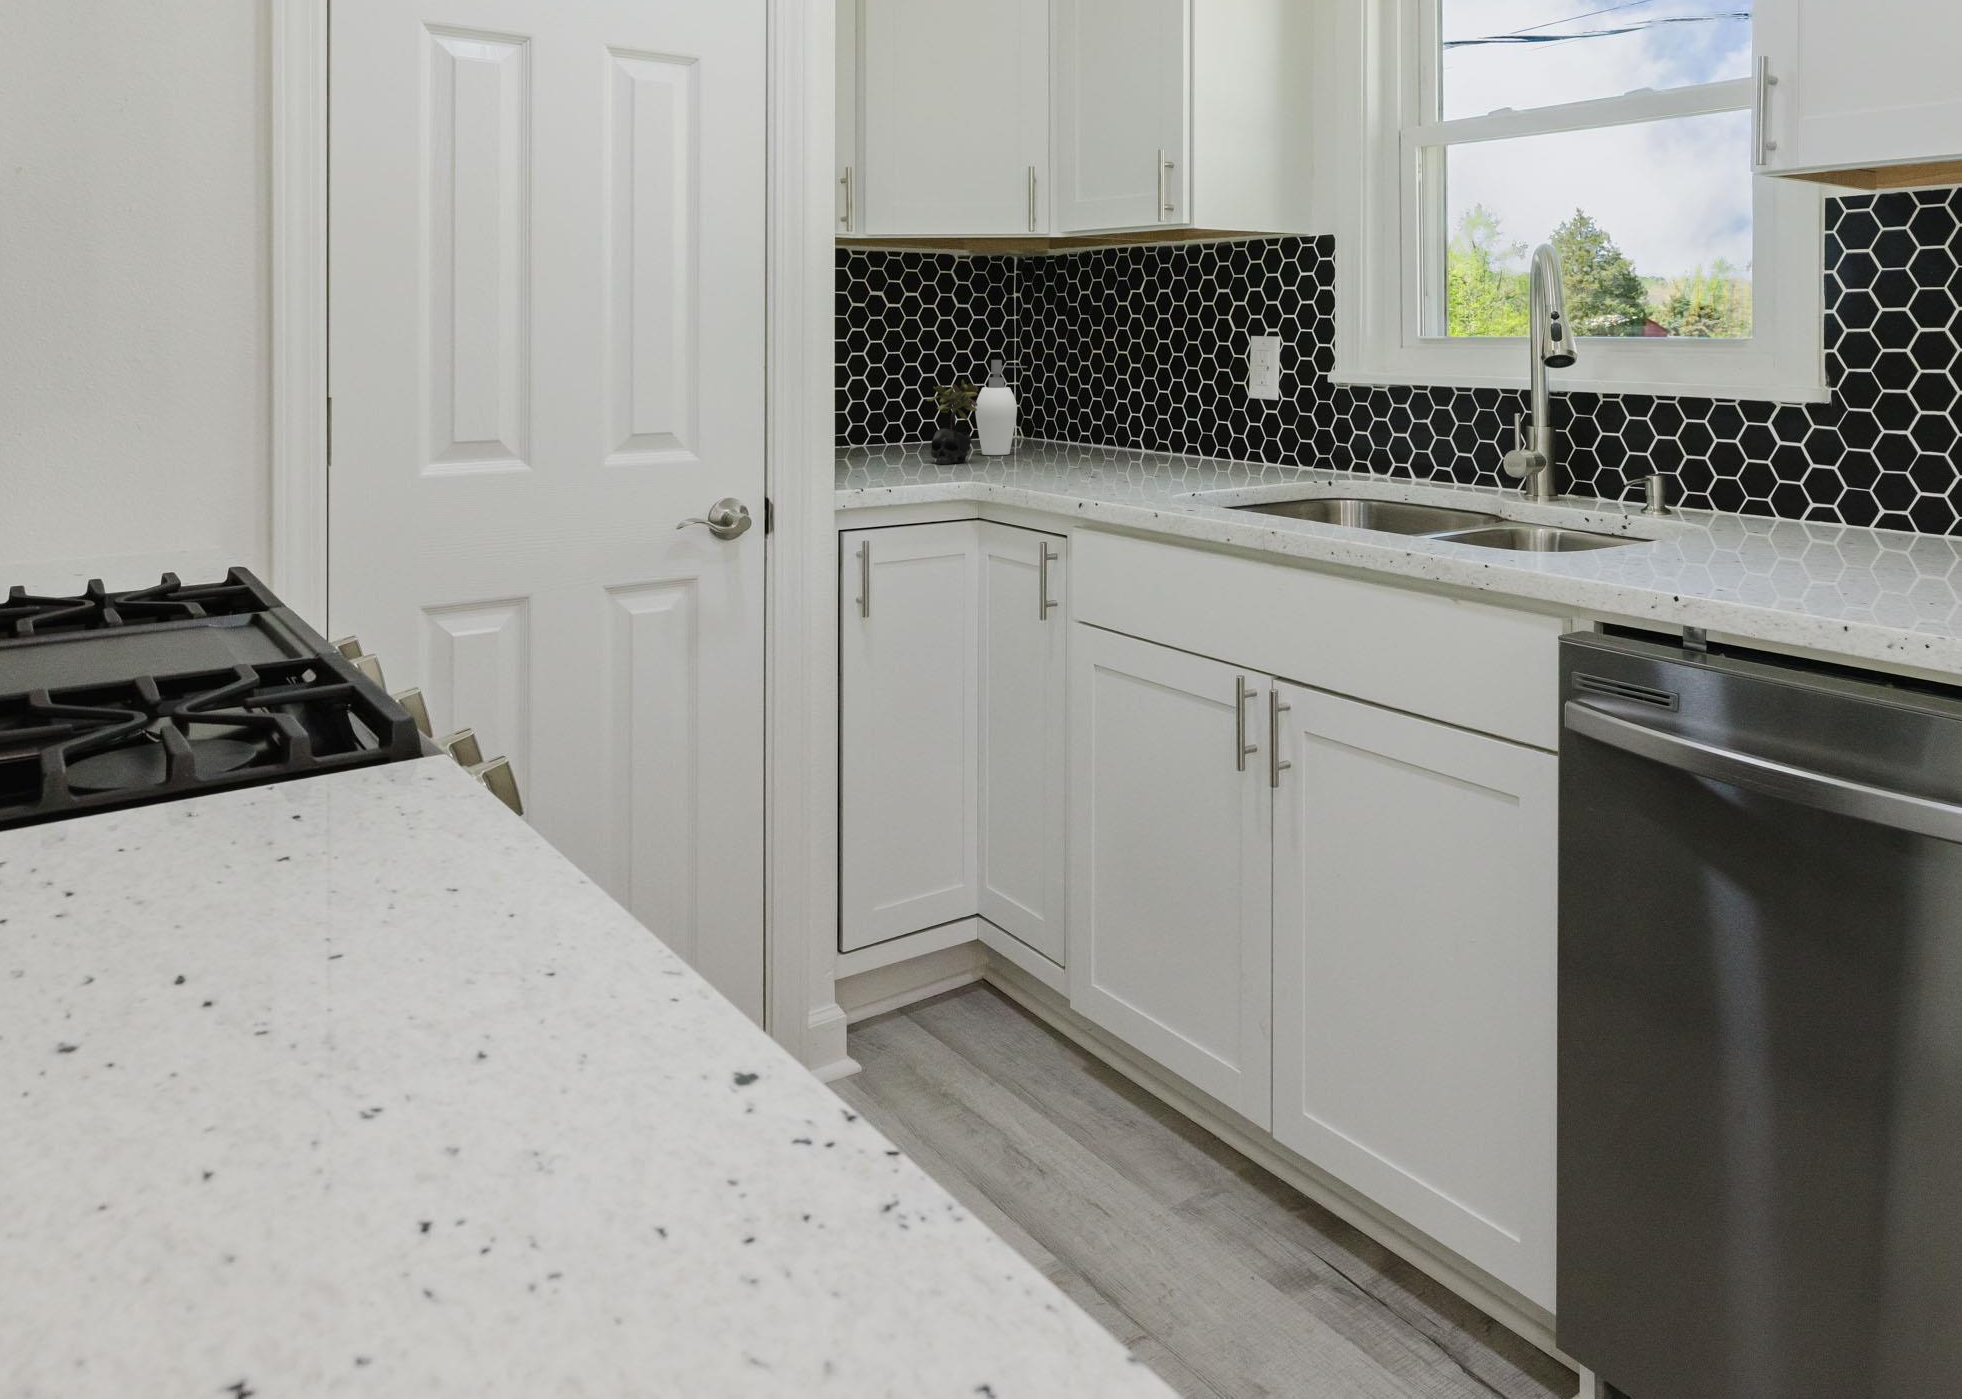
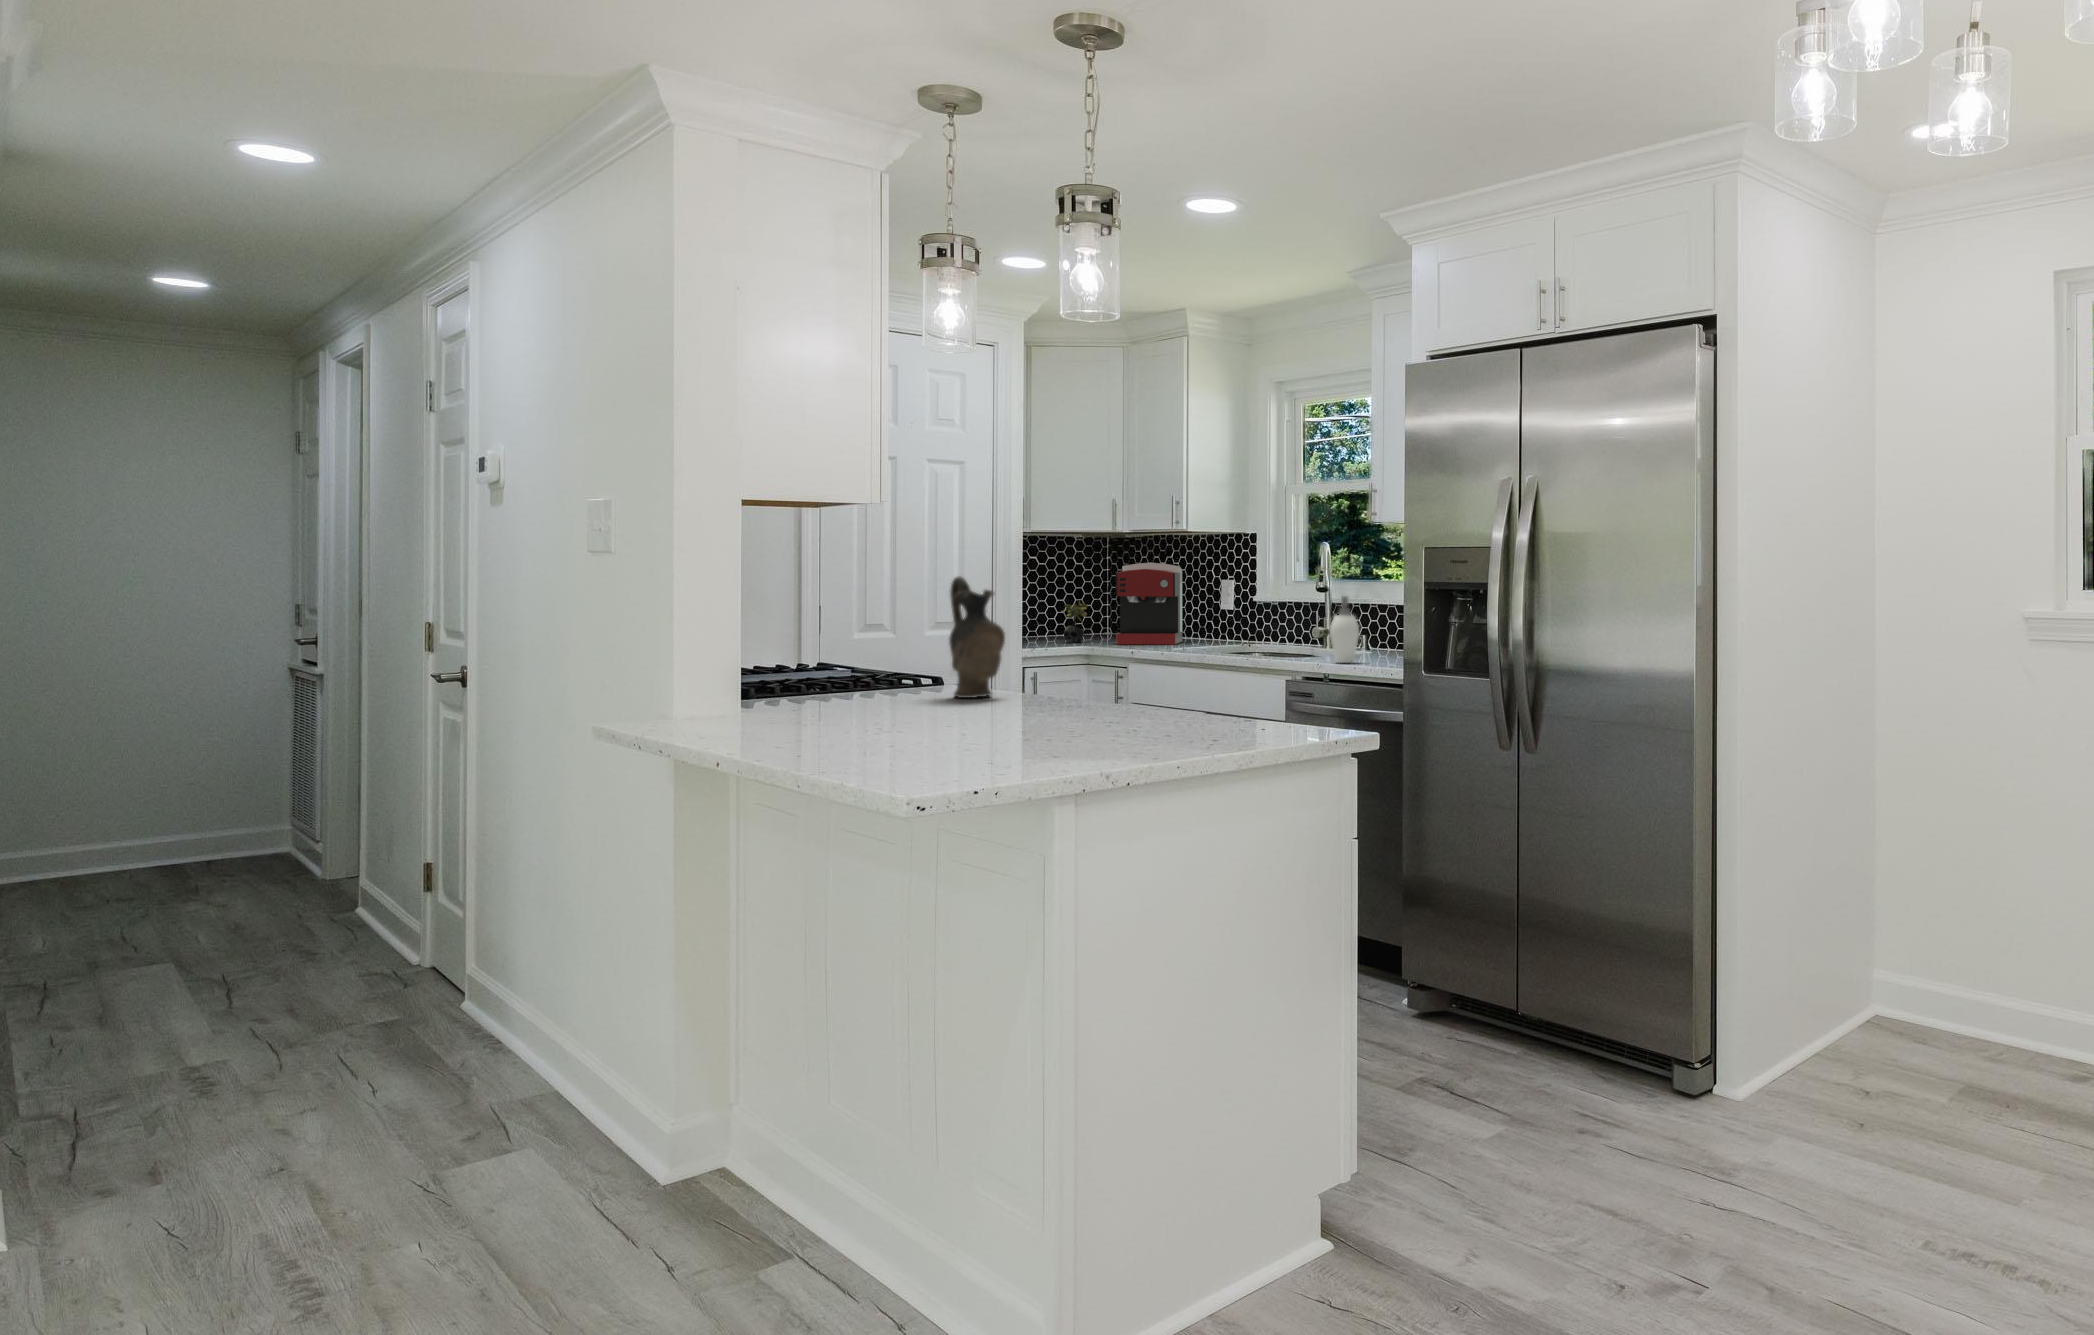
coffee maker: none [1037,302,1165,471] -> present [1116,563,1182,644]
ceramic pitcher: none [185,331,545,1113] -> present [949,577,1005,698]
soap dispenser: present [975,360,1027,455] -> present [1330,596,1359,663]

